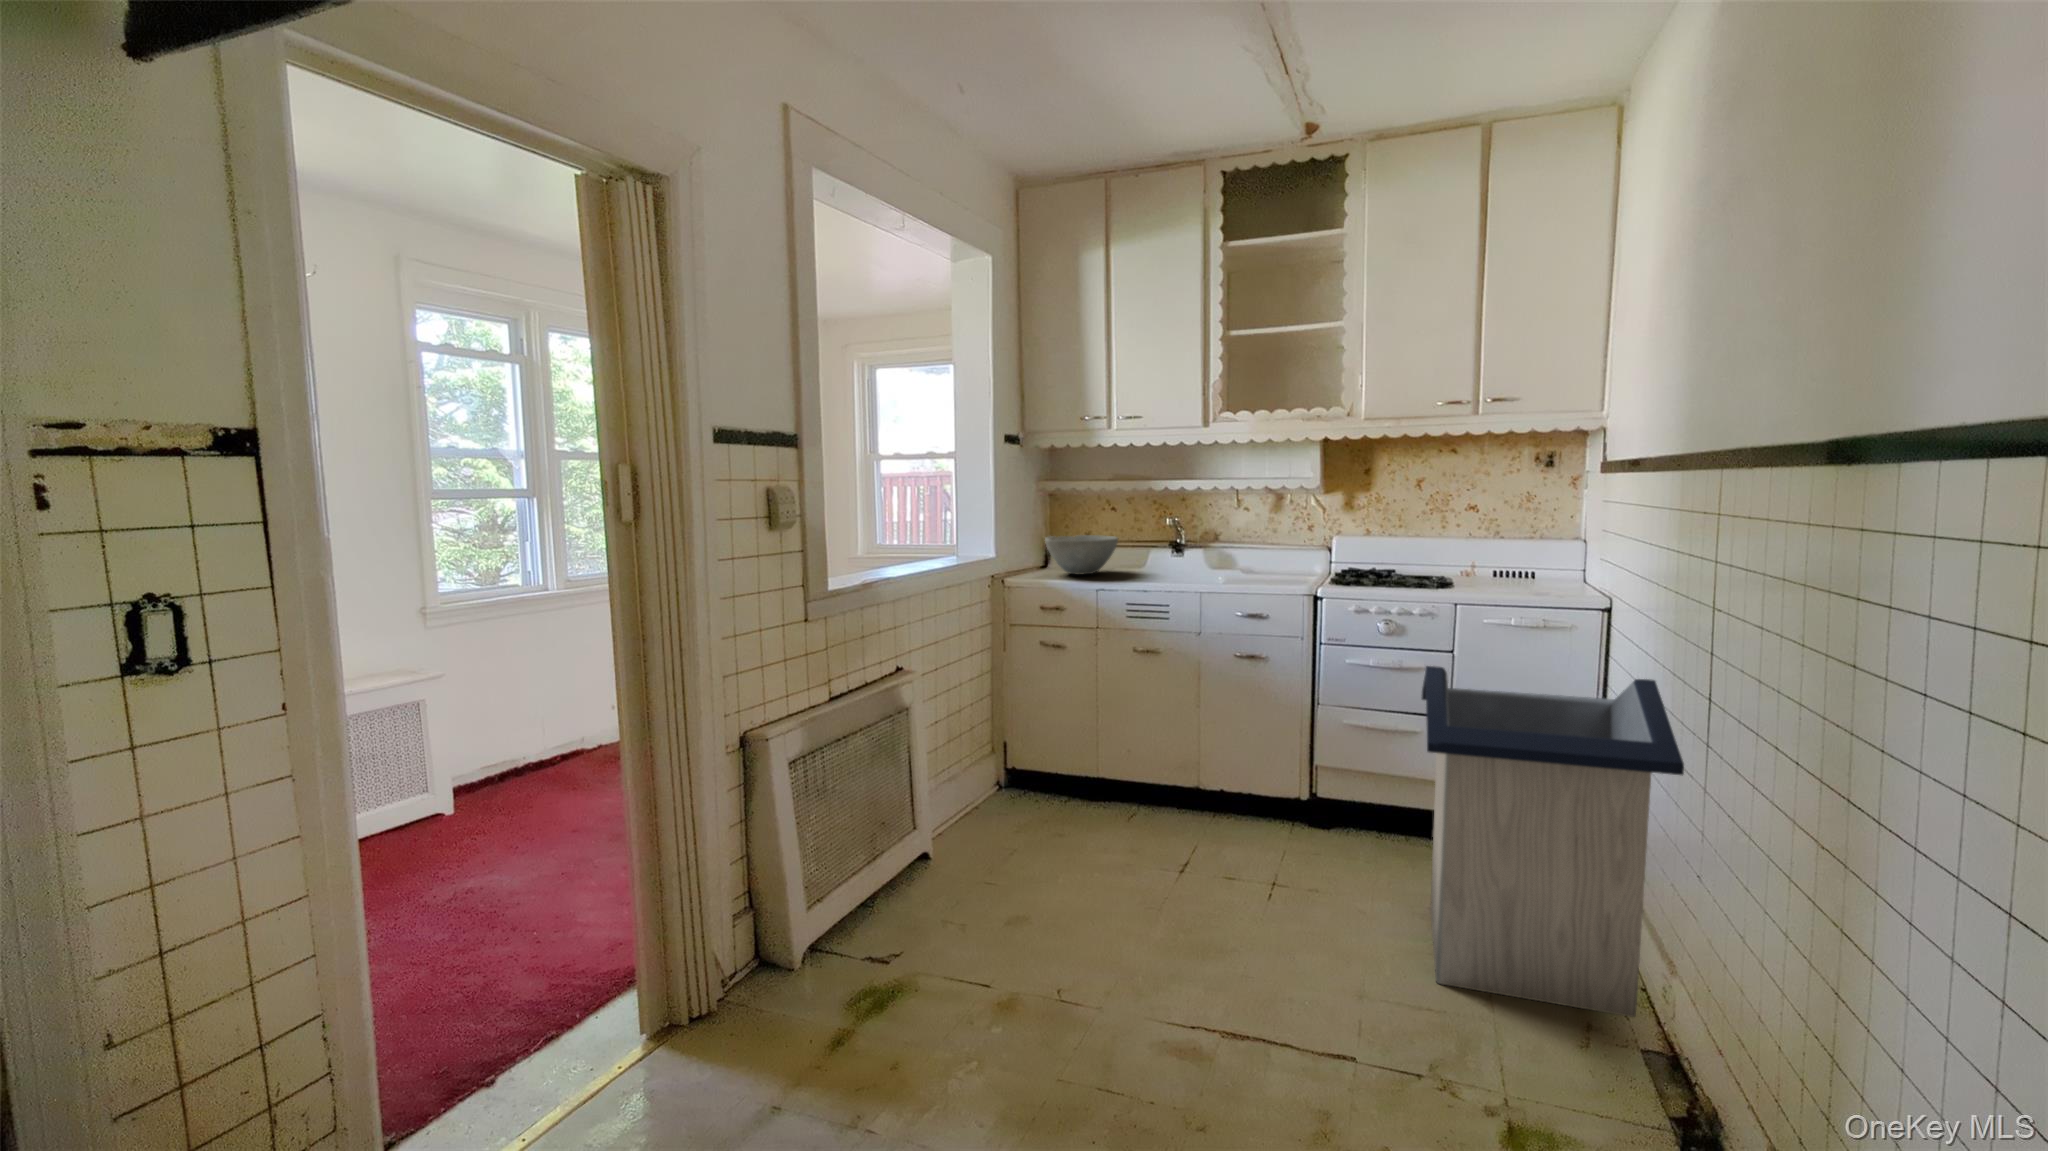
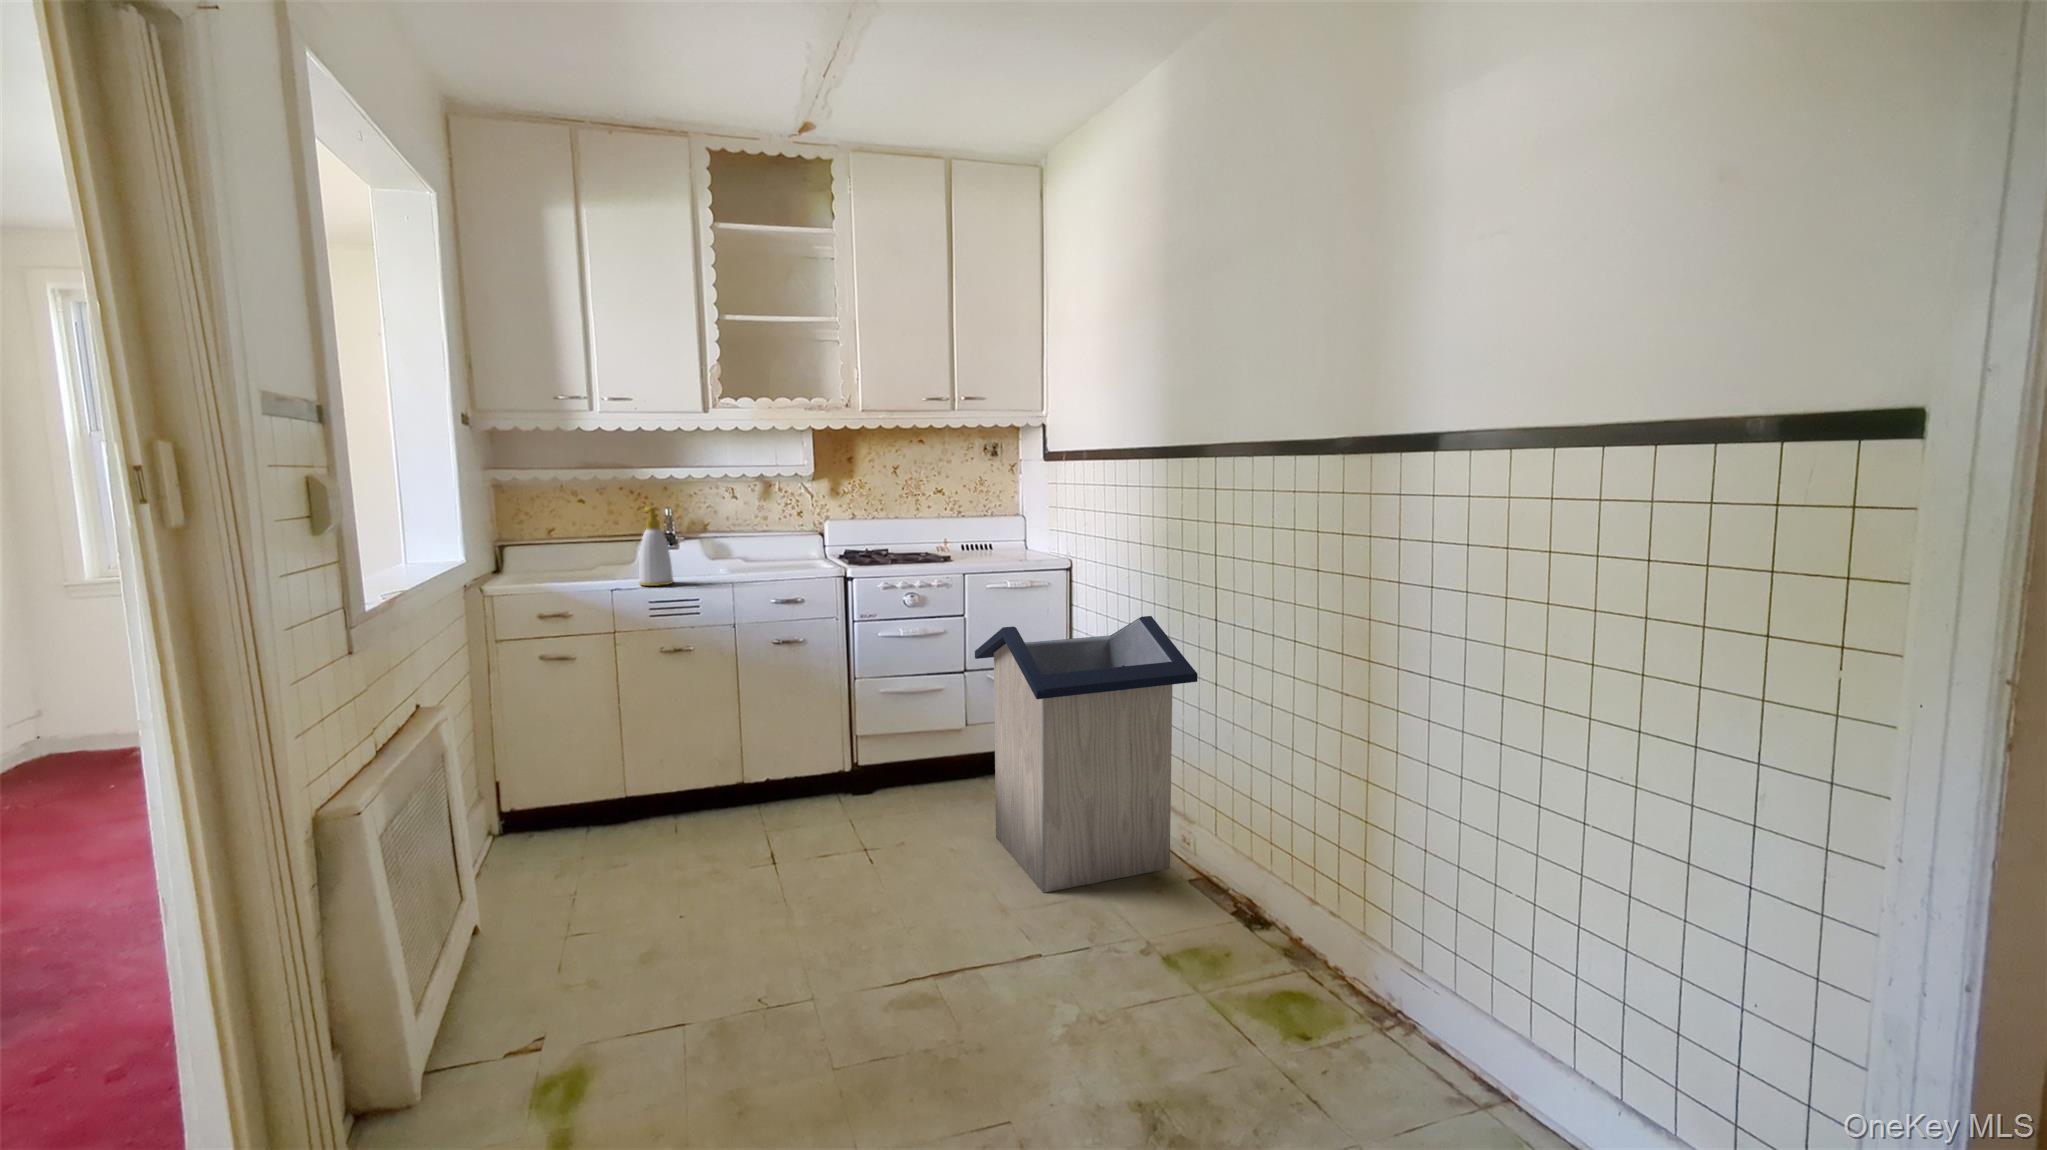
soap bottle: none [1122,515,1152,587] -> present [639,507,673,586]
bowl: present [1045,535,1118,574] -> none [517,532,612,578]

